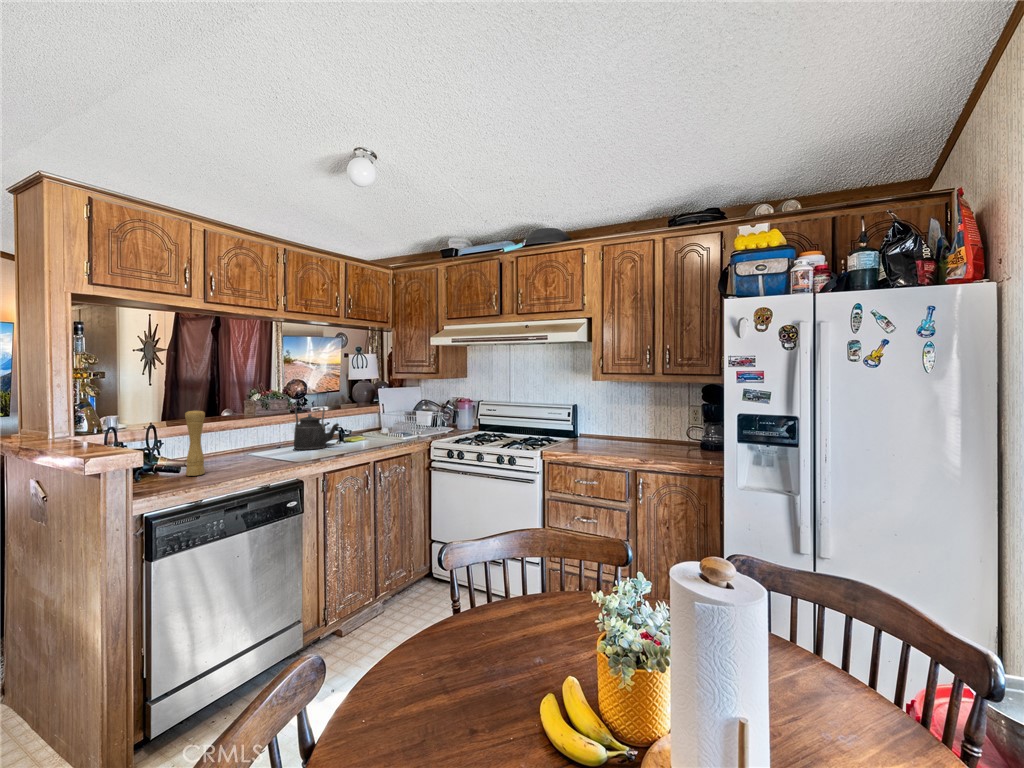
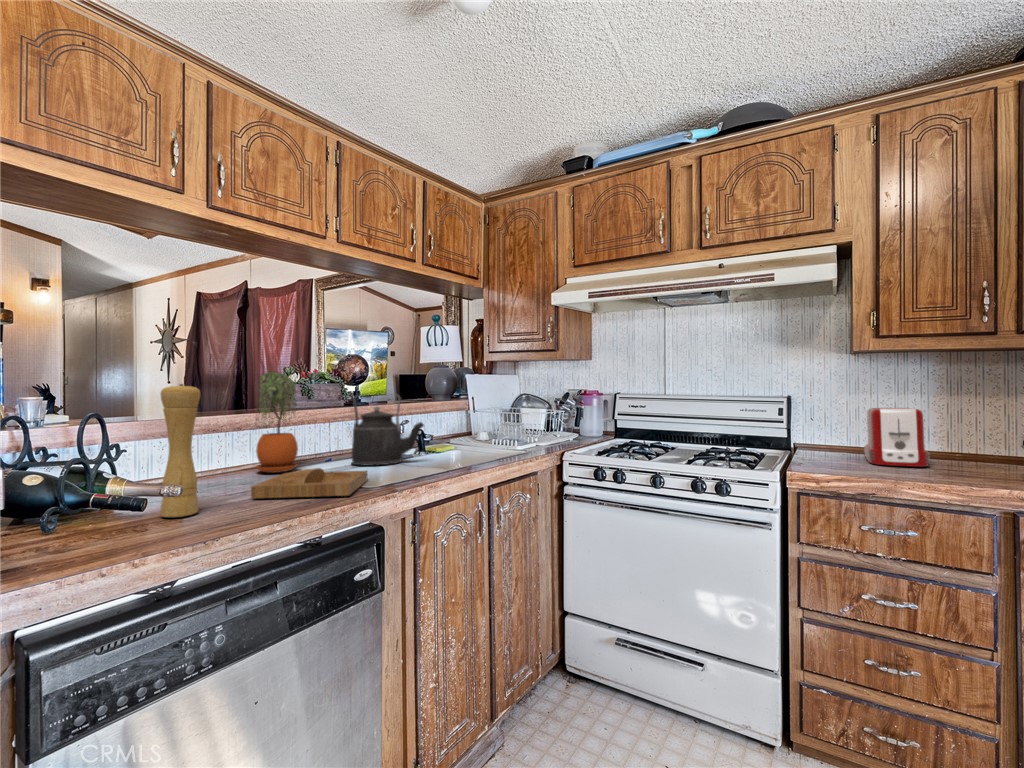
potted plant: none [232,394,260,454] -> present [255,372,298,473]
toaster: none [597,414,632,448] -> present [864,408,930,467]
tray: none [232,452,299,467] -> present [251,468,368,498]

